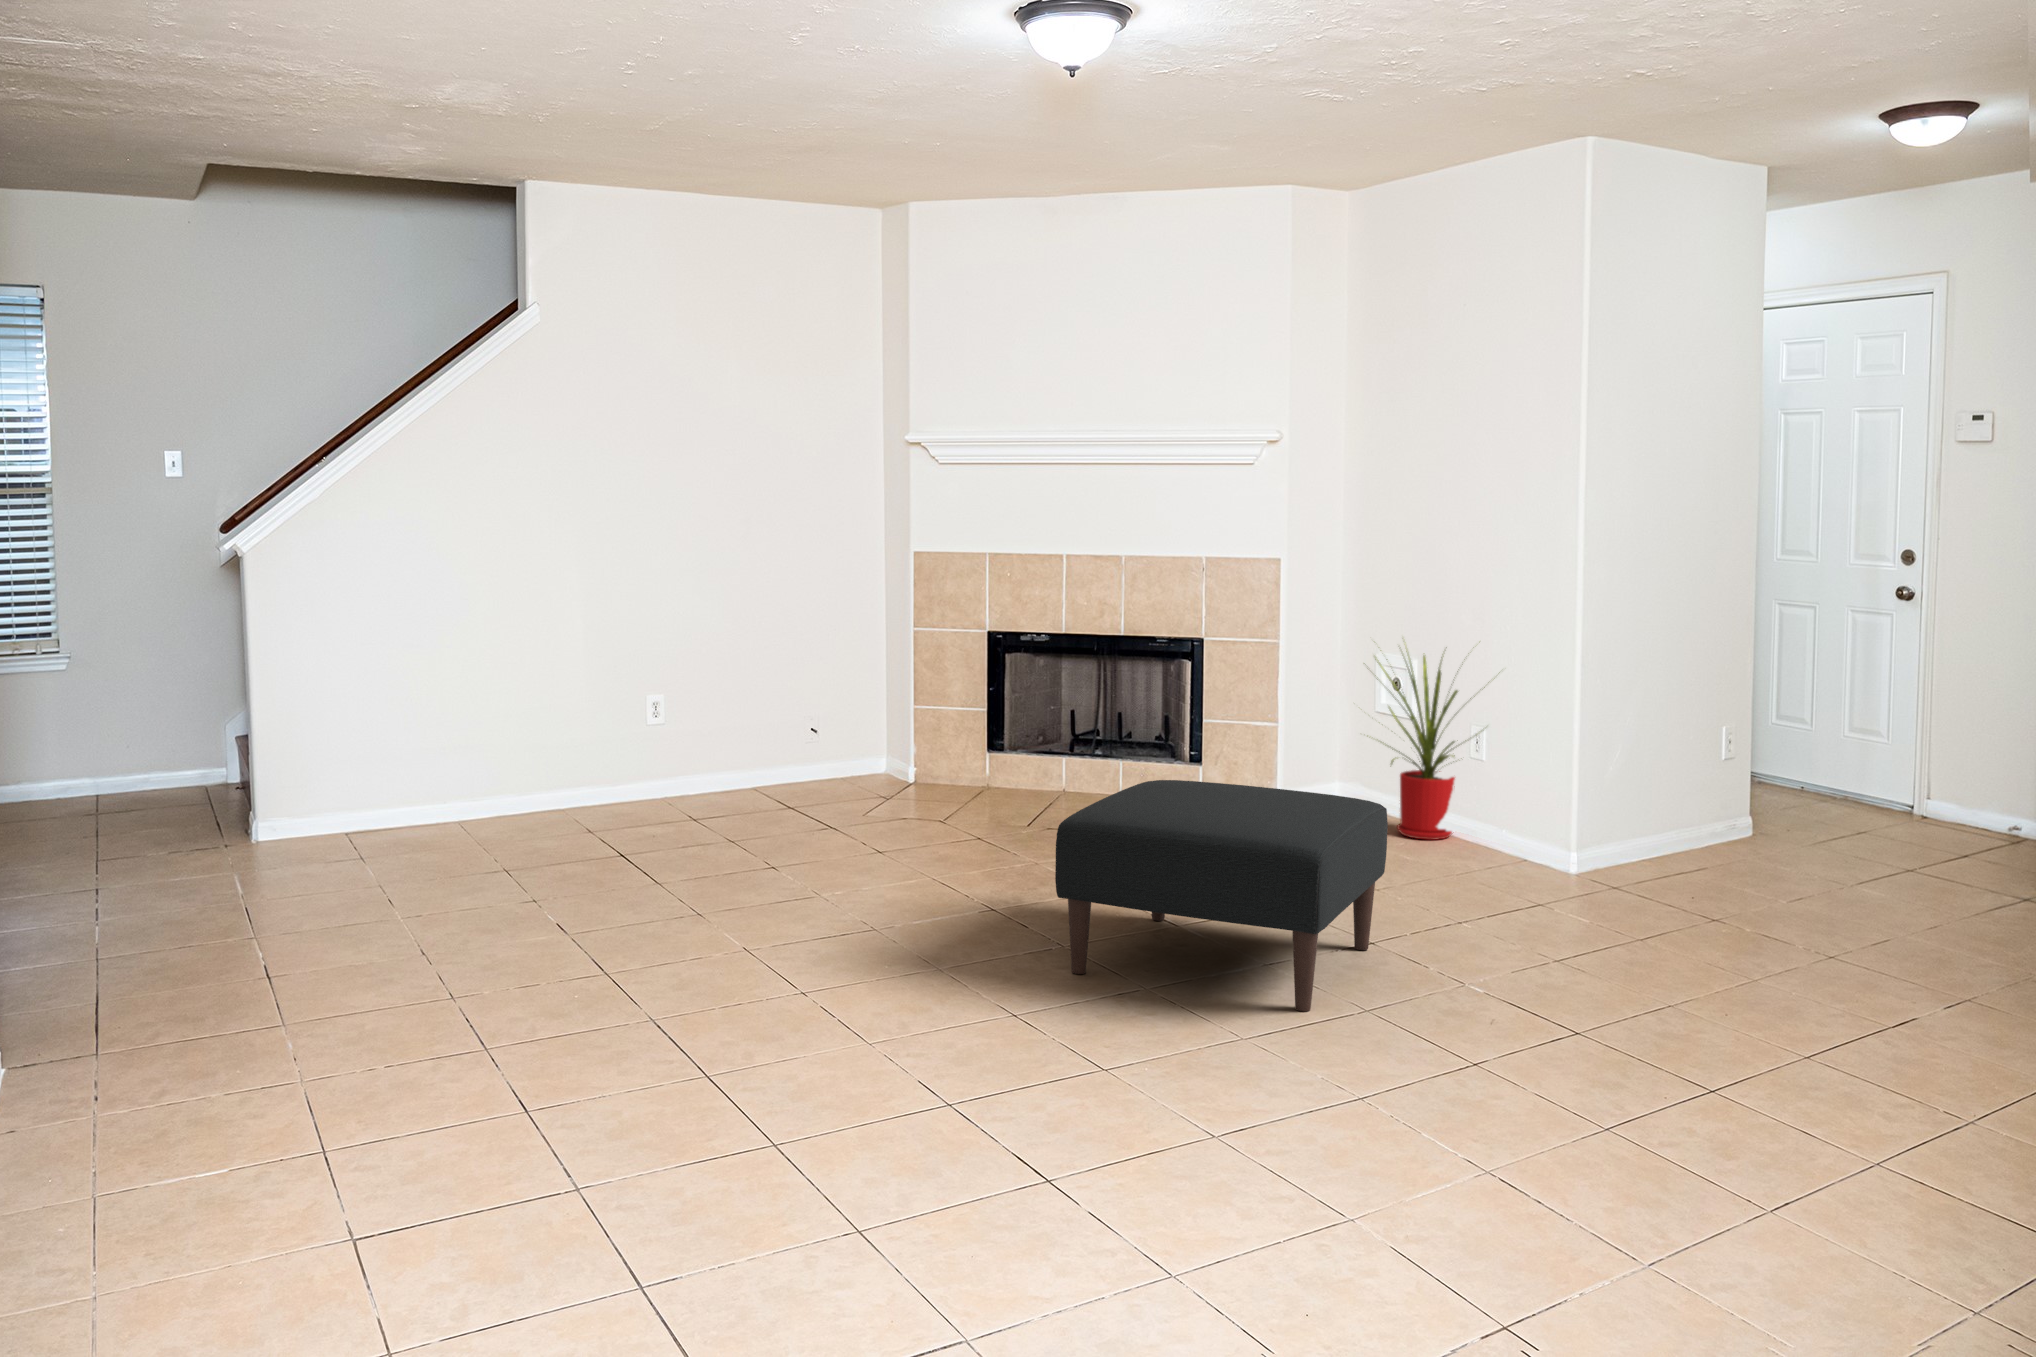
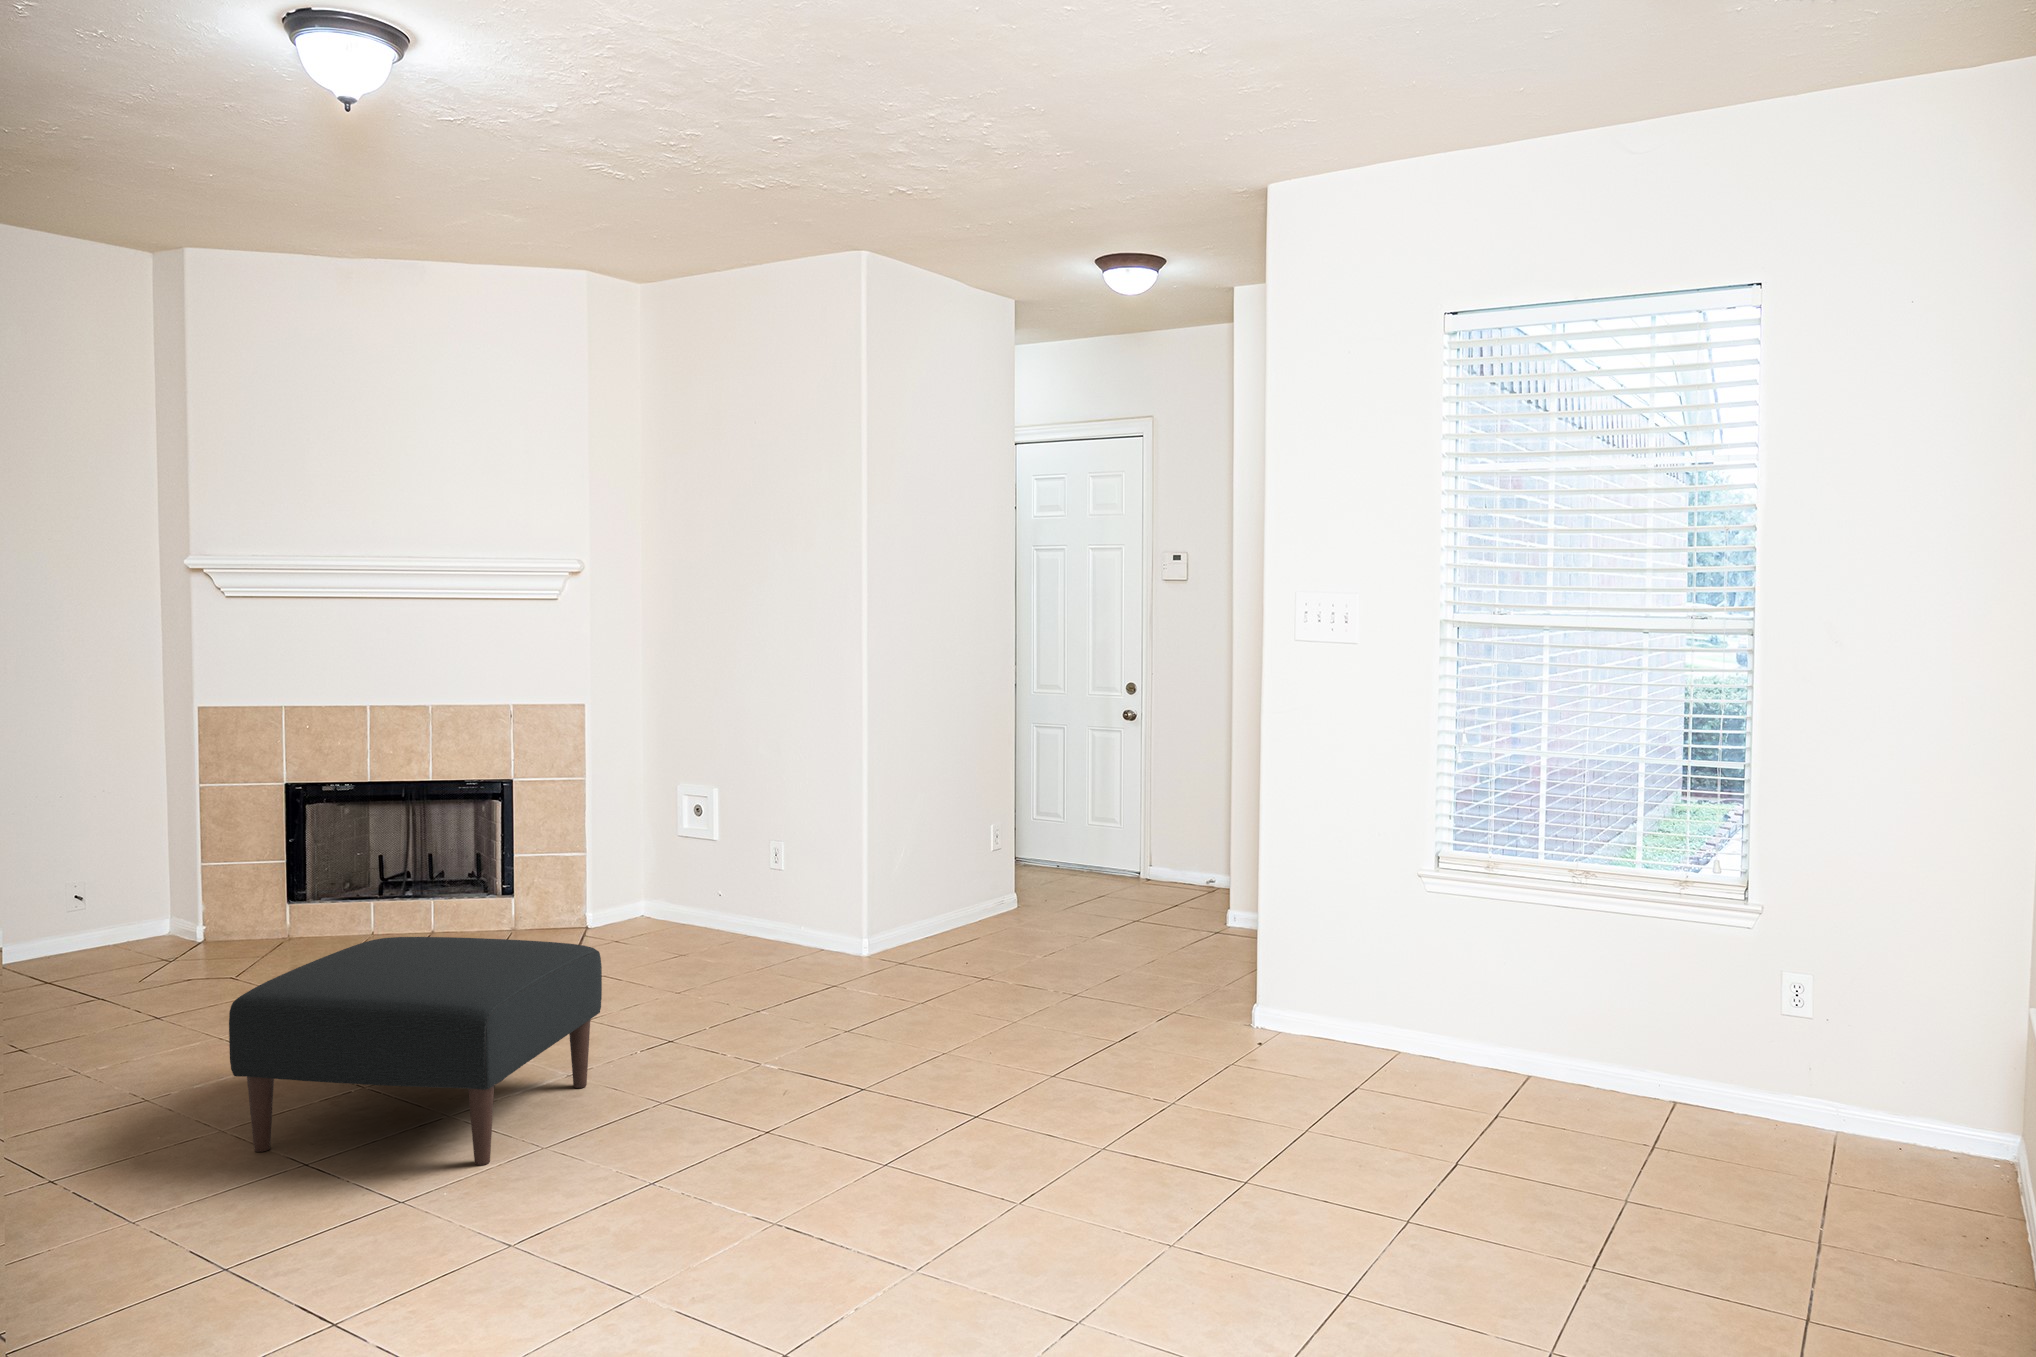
house plant: present [1375,651,1485,840] -> none [630,771,770,960]

